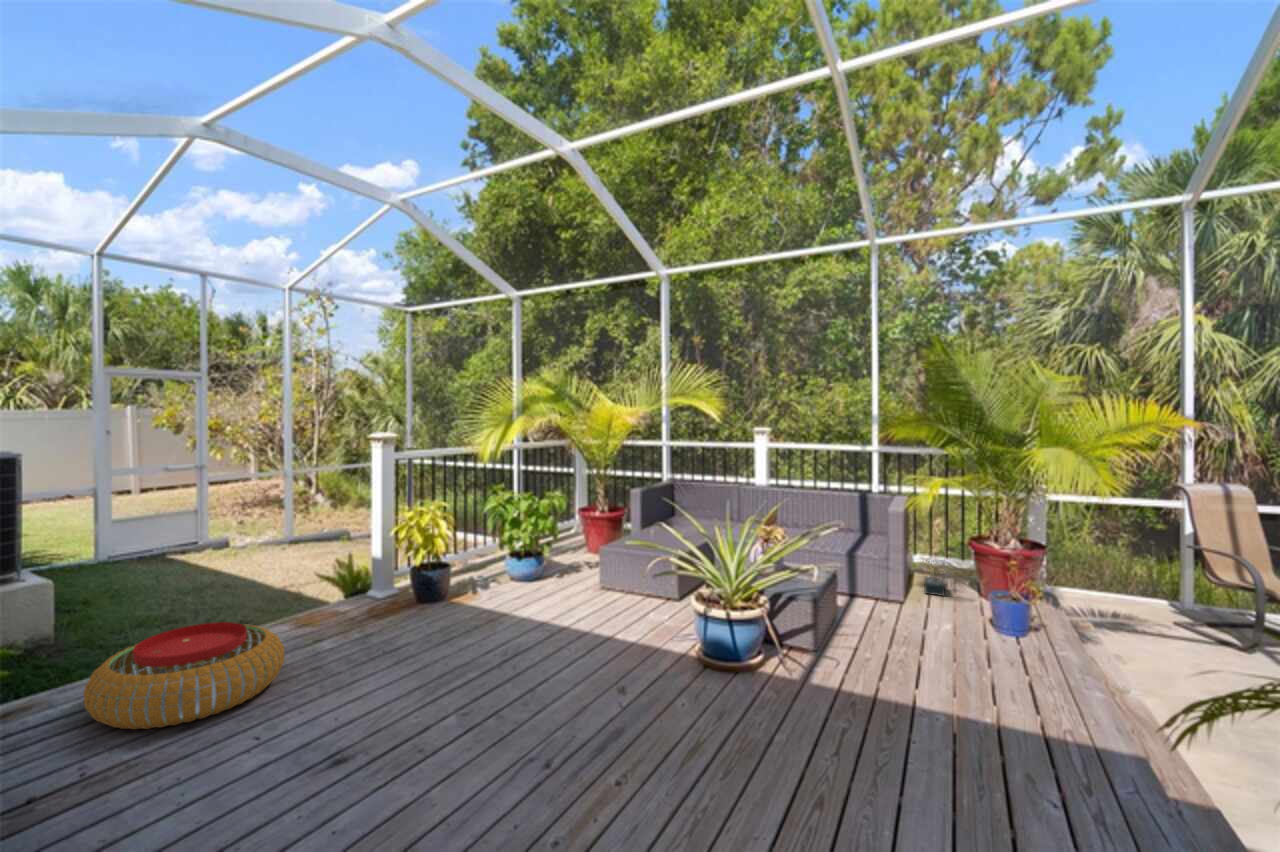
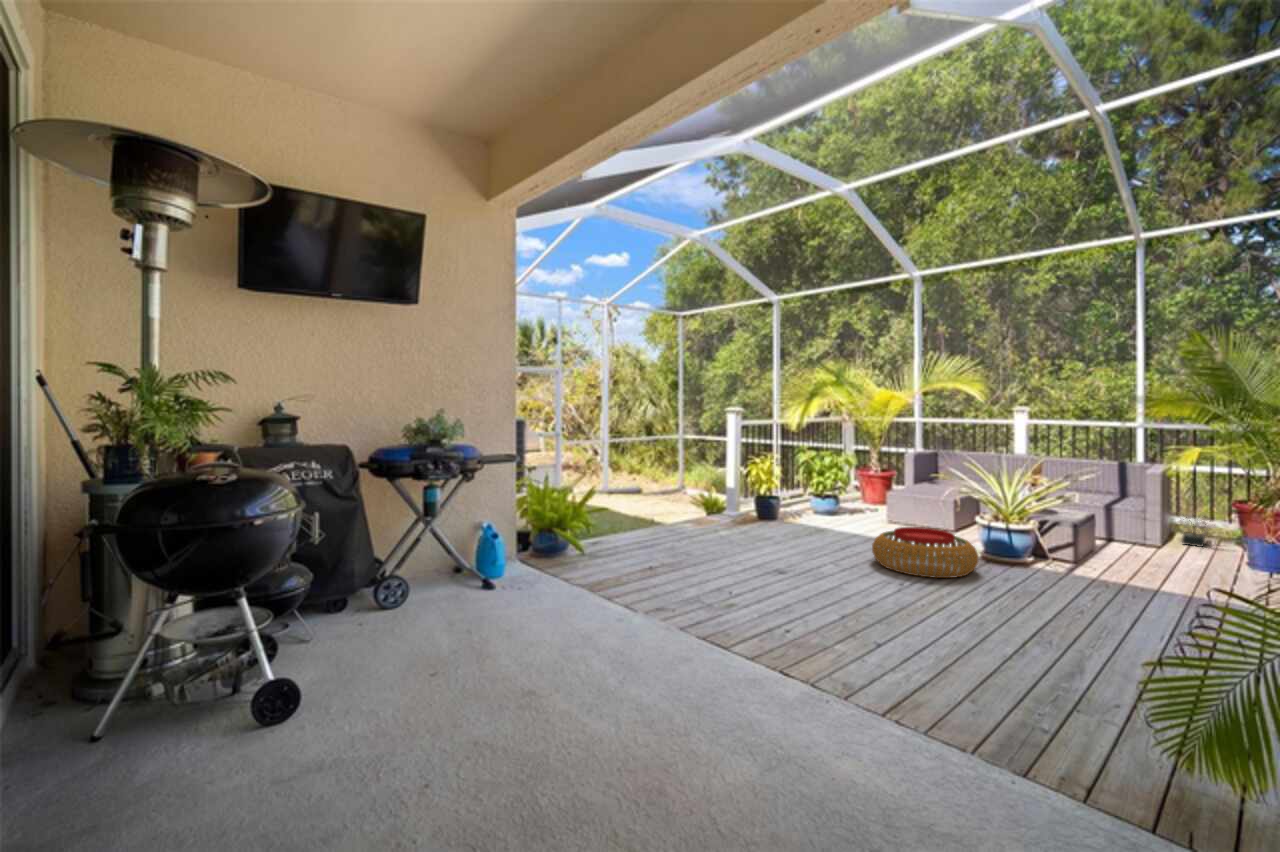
pouf: present [84,622,284,729] -> present [872,527,978,578]

